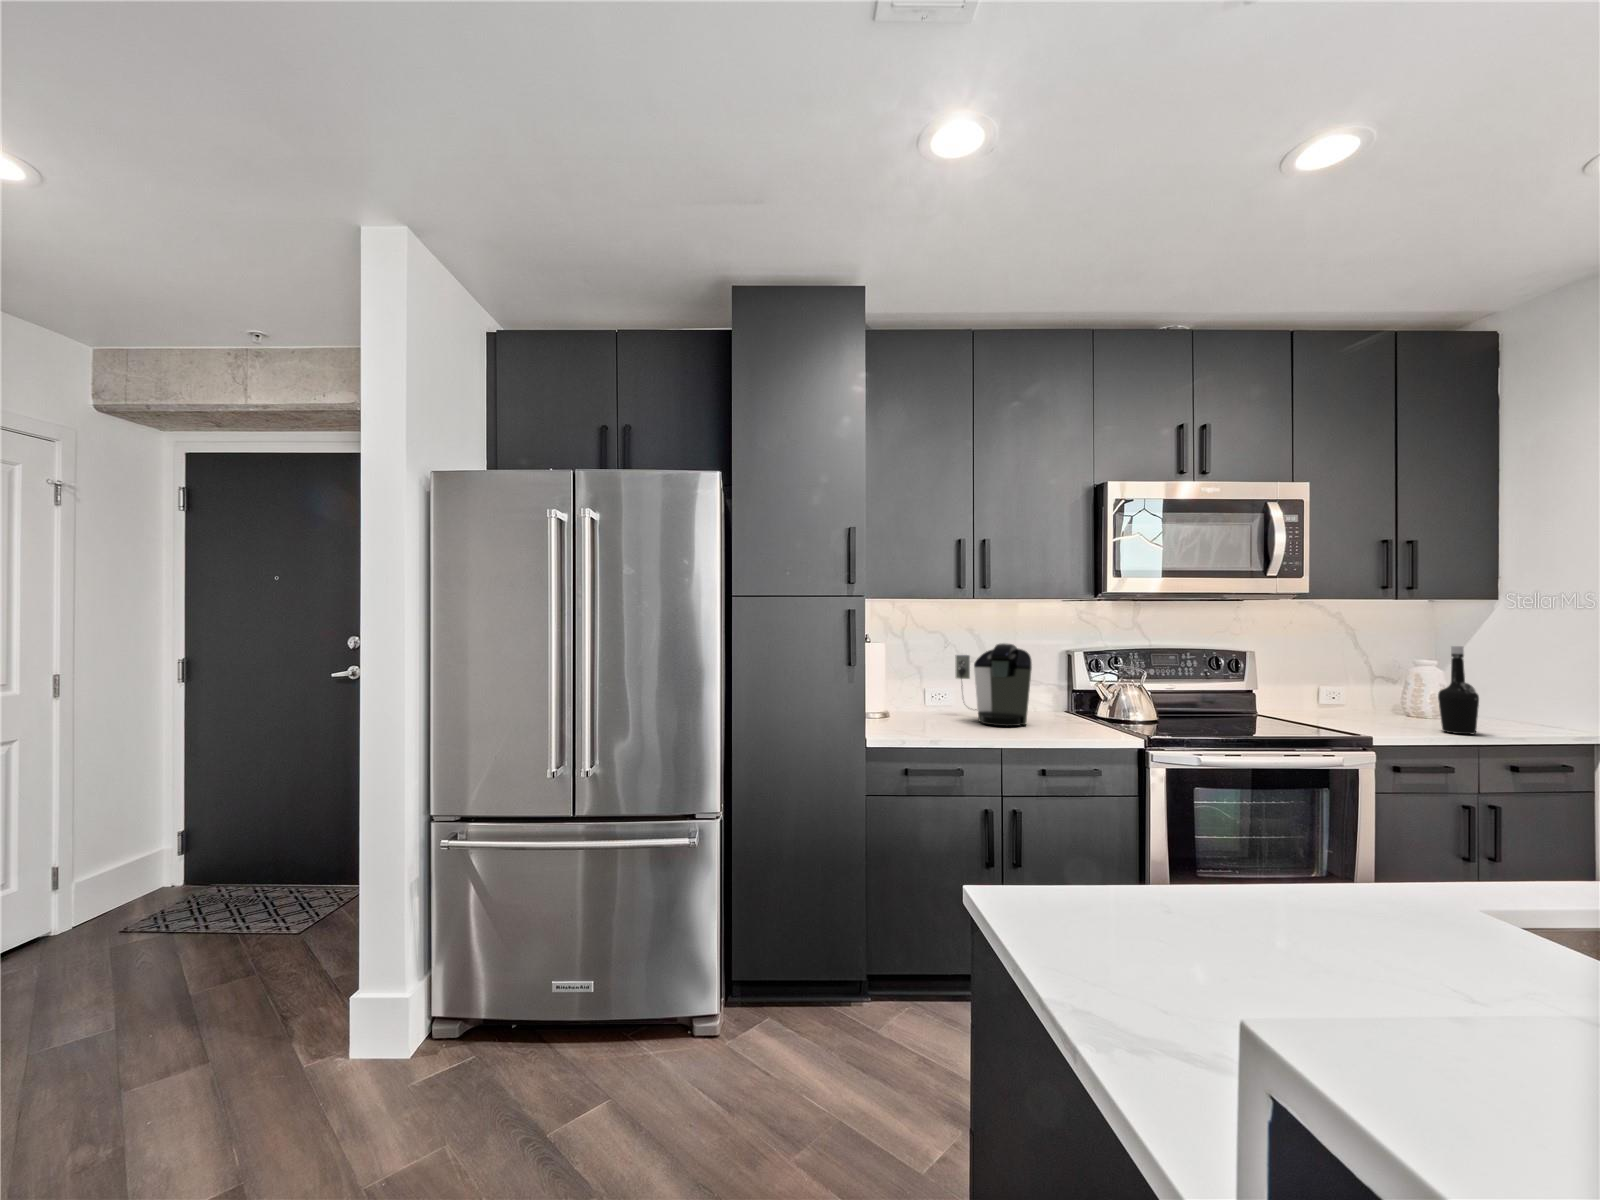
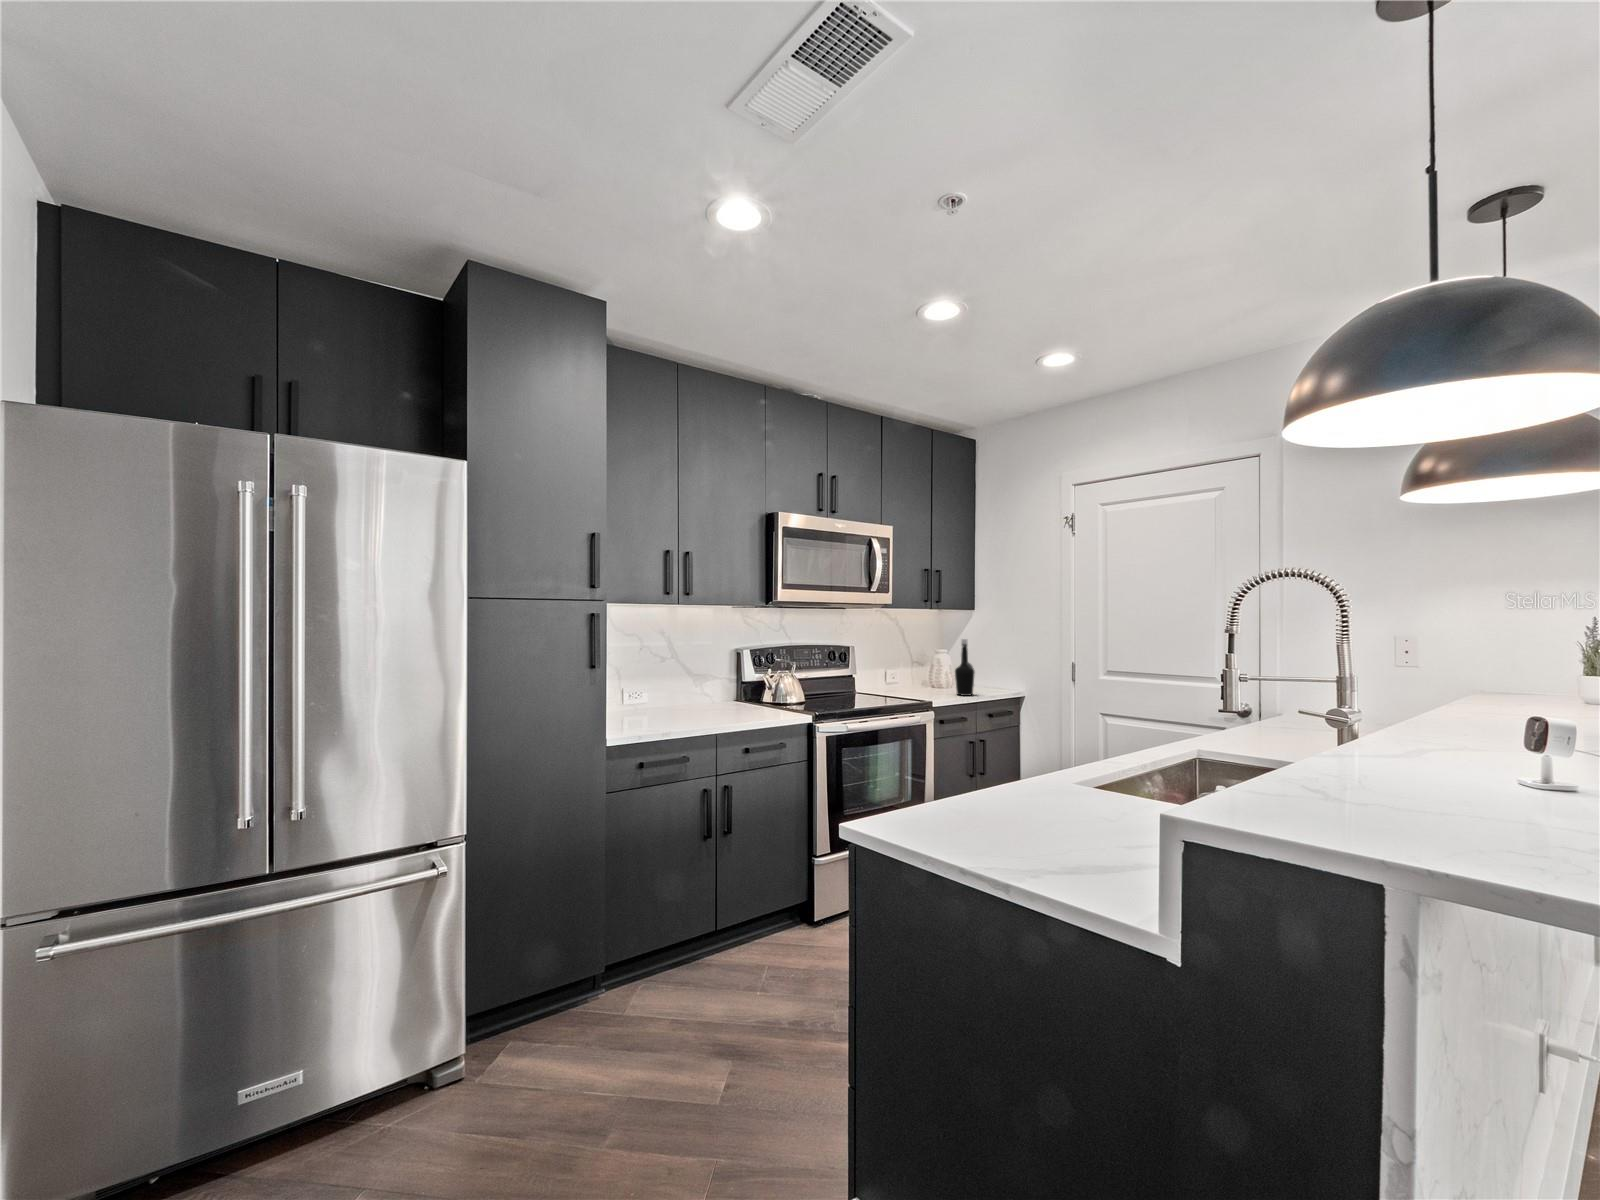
coffee maker: present [955,643,1032,726] -> none [651,646,724,717]

